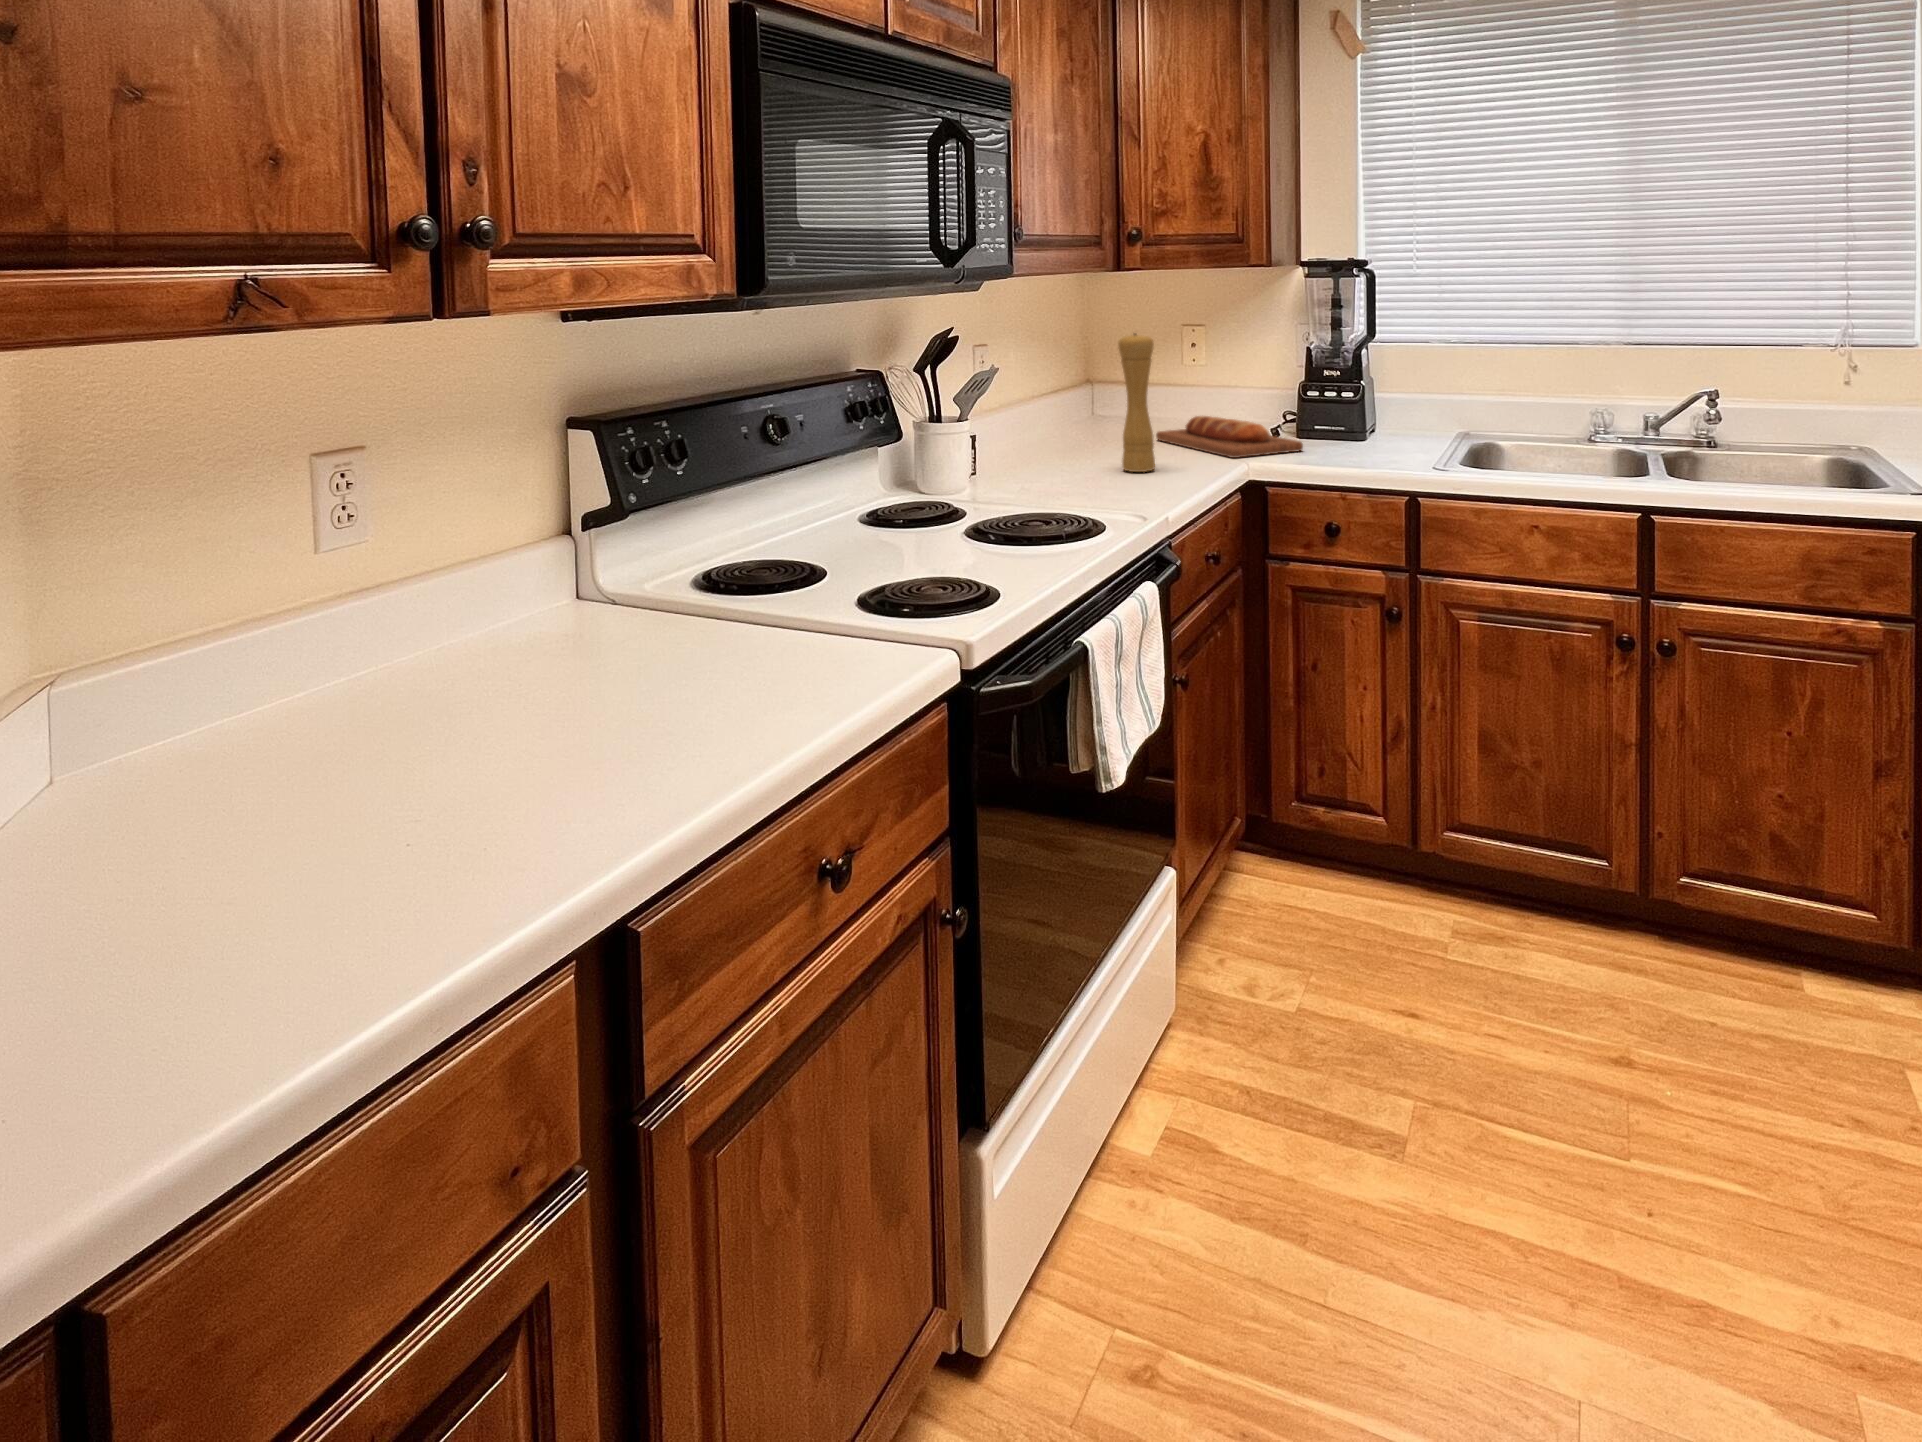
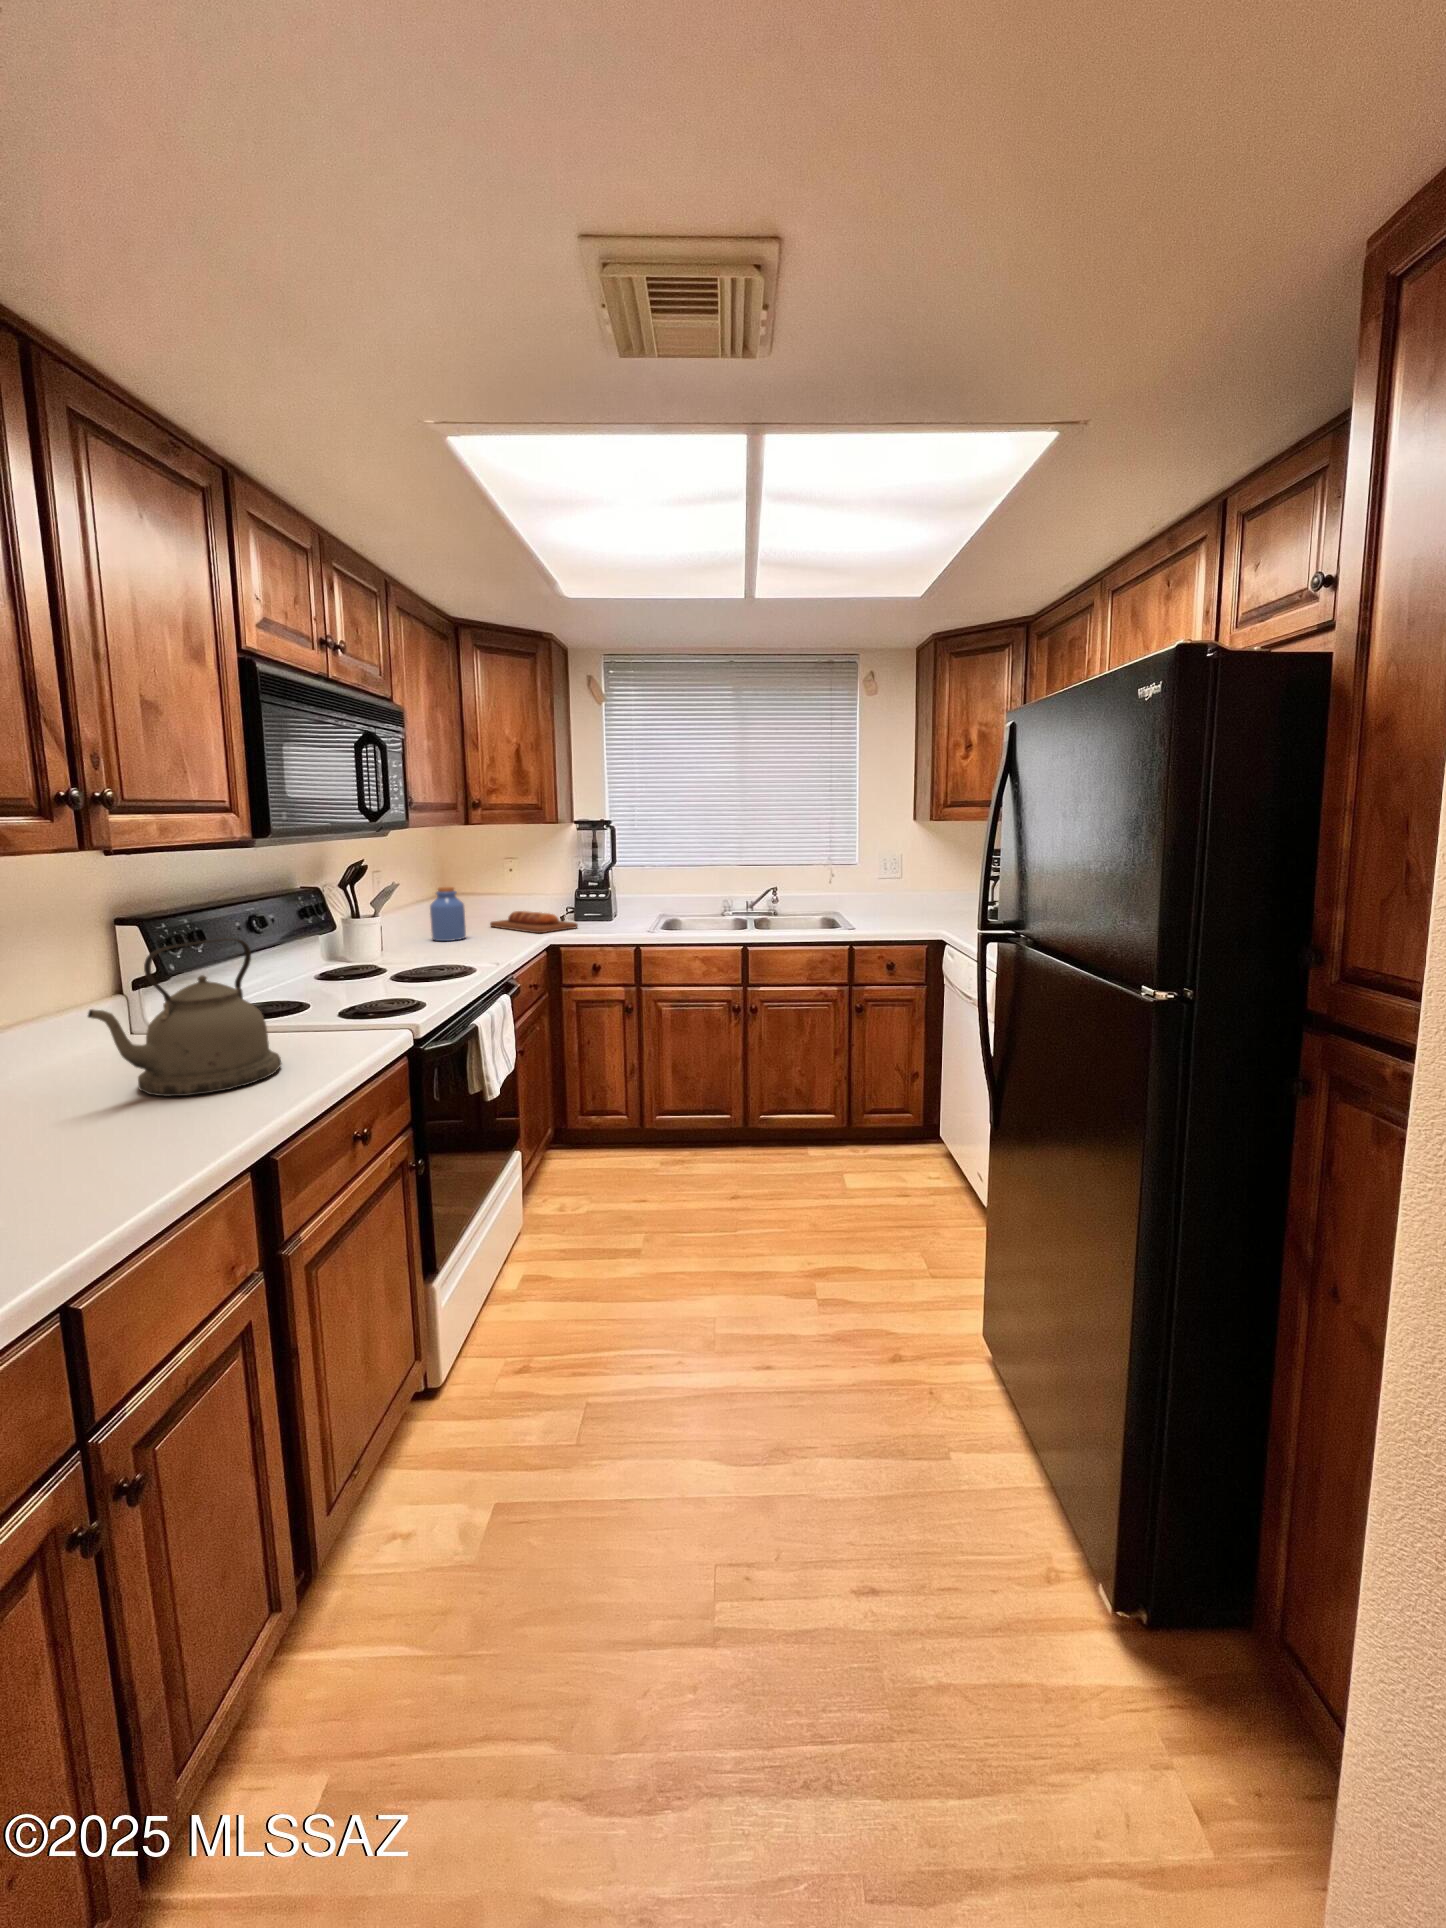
pepper mill: present [1118,333,1155,472] -> none [469,862,494,944]
jar: none [1058,373,1113,463] -> present [430,887,466,941]
kettle: none [410,469,717,757] -> present [88,938,281,1096]

